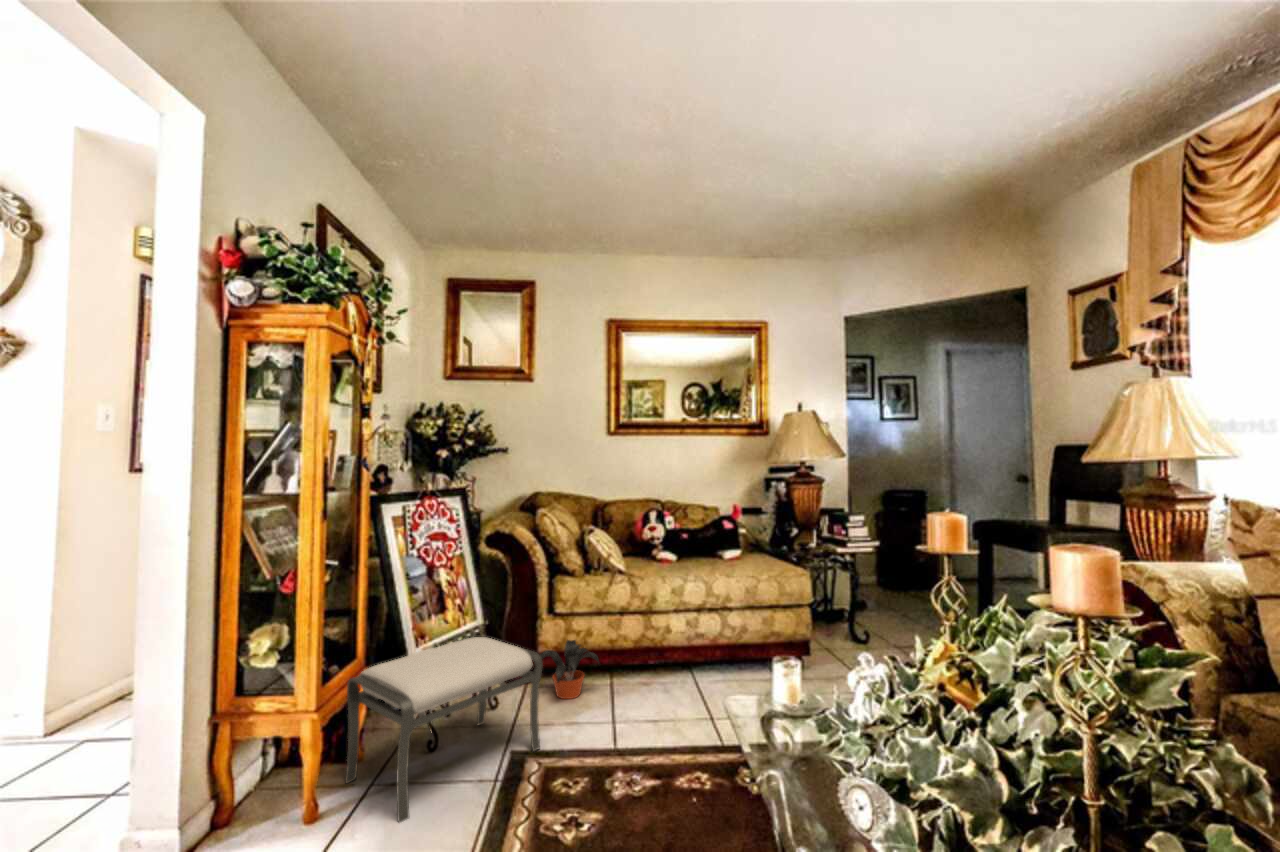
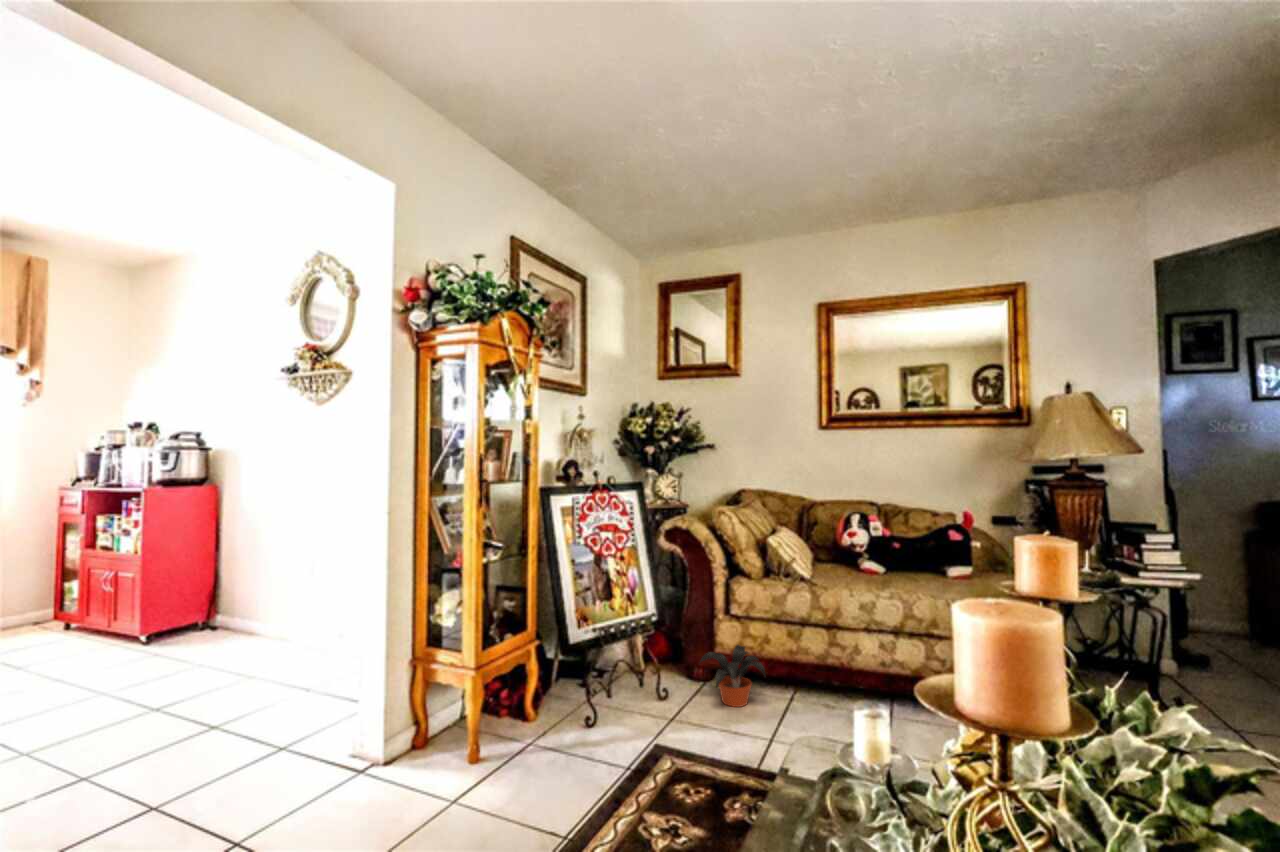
ottoman: present [345,637,543,823] -> none [510,628,681,784]

